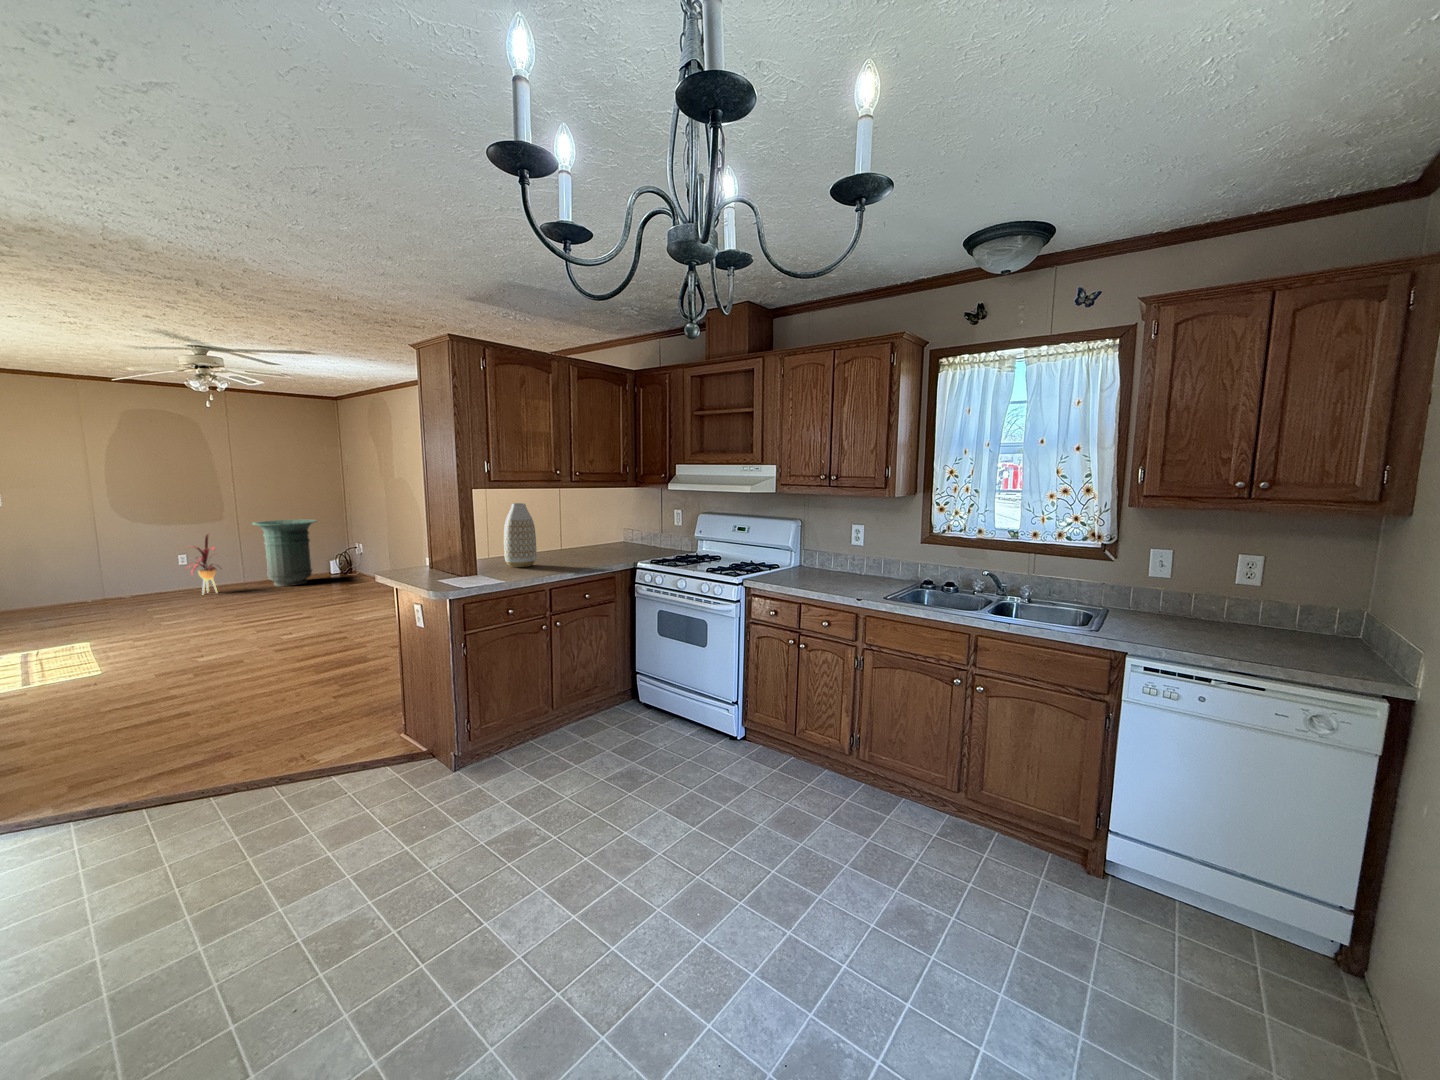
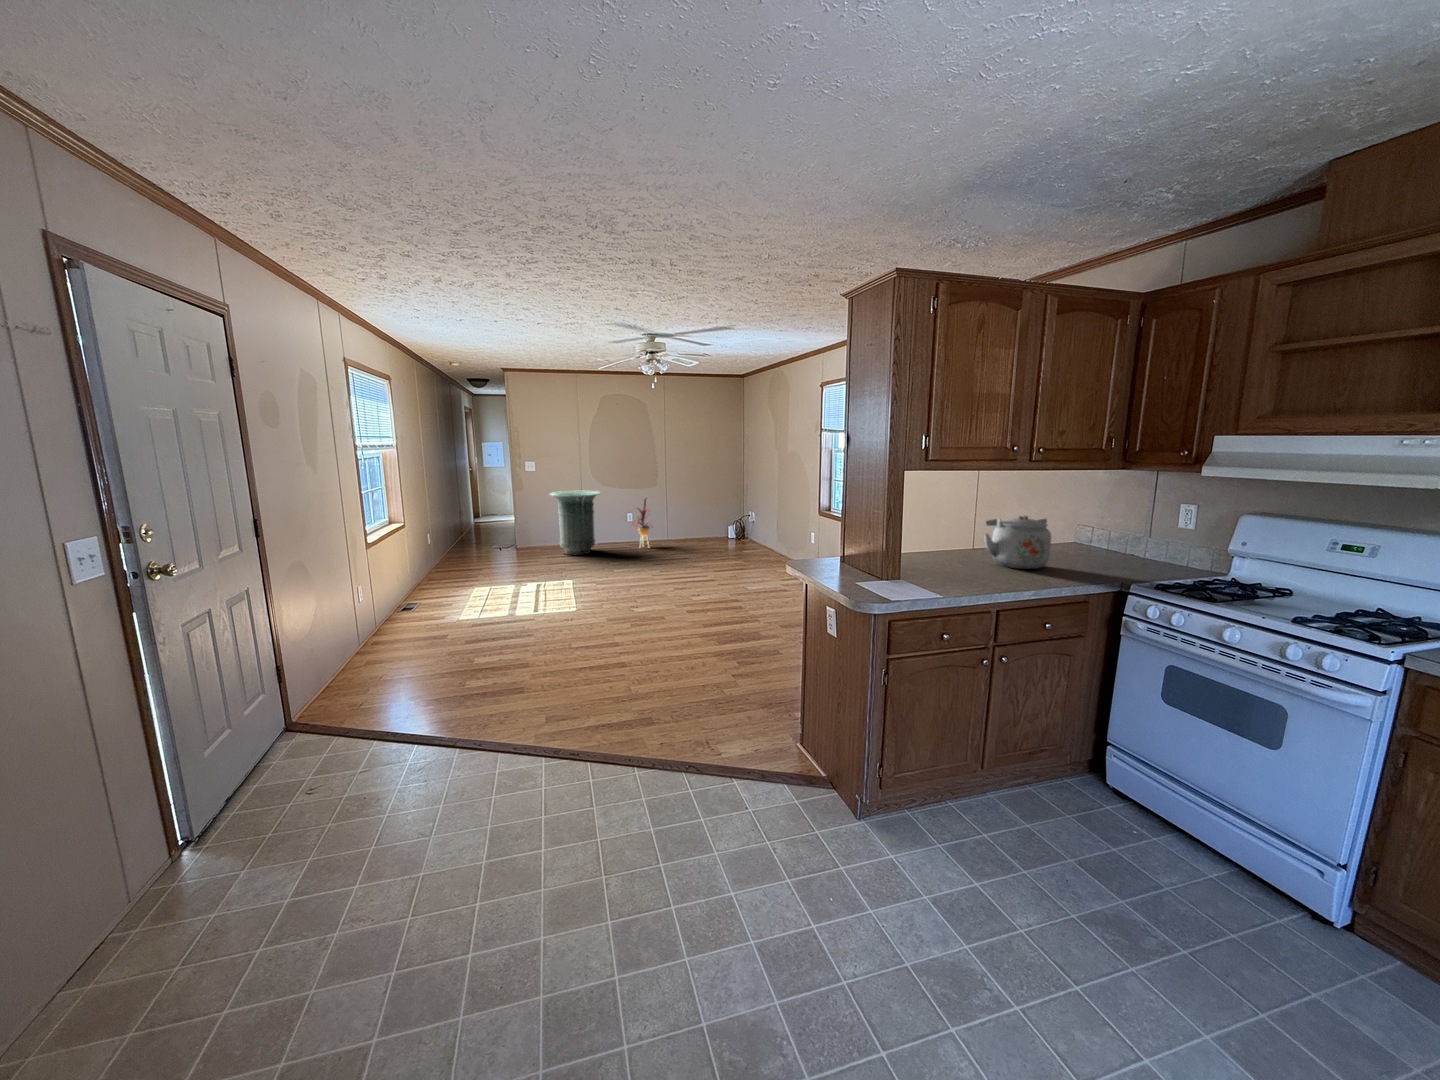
vase: present [504,503,537,567] -> none [930,489,974,573]
trash can: present [253,519,317,586] -> present [550,491,600,555]
kettle: none [546,521,594,560] -> present [984,515,1051,569]

